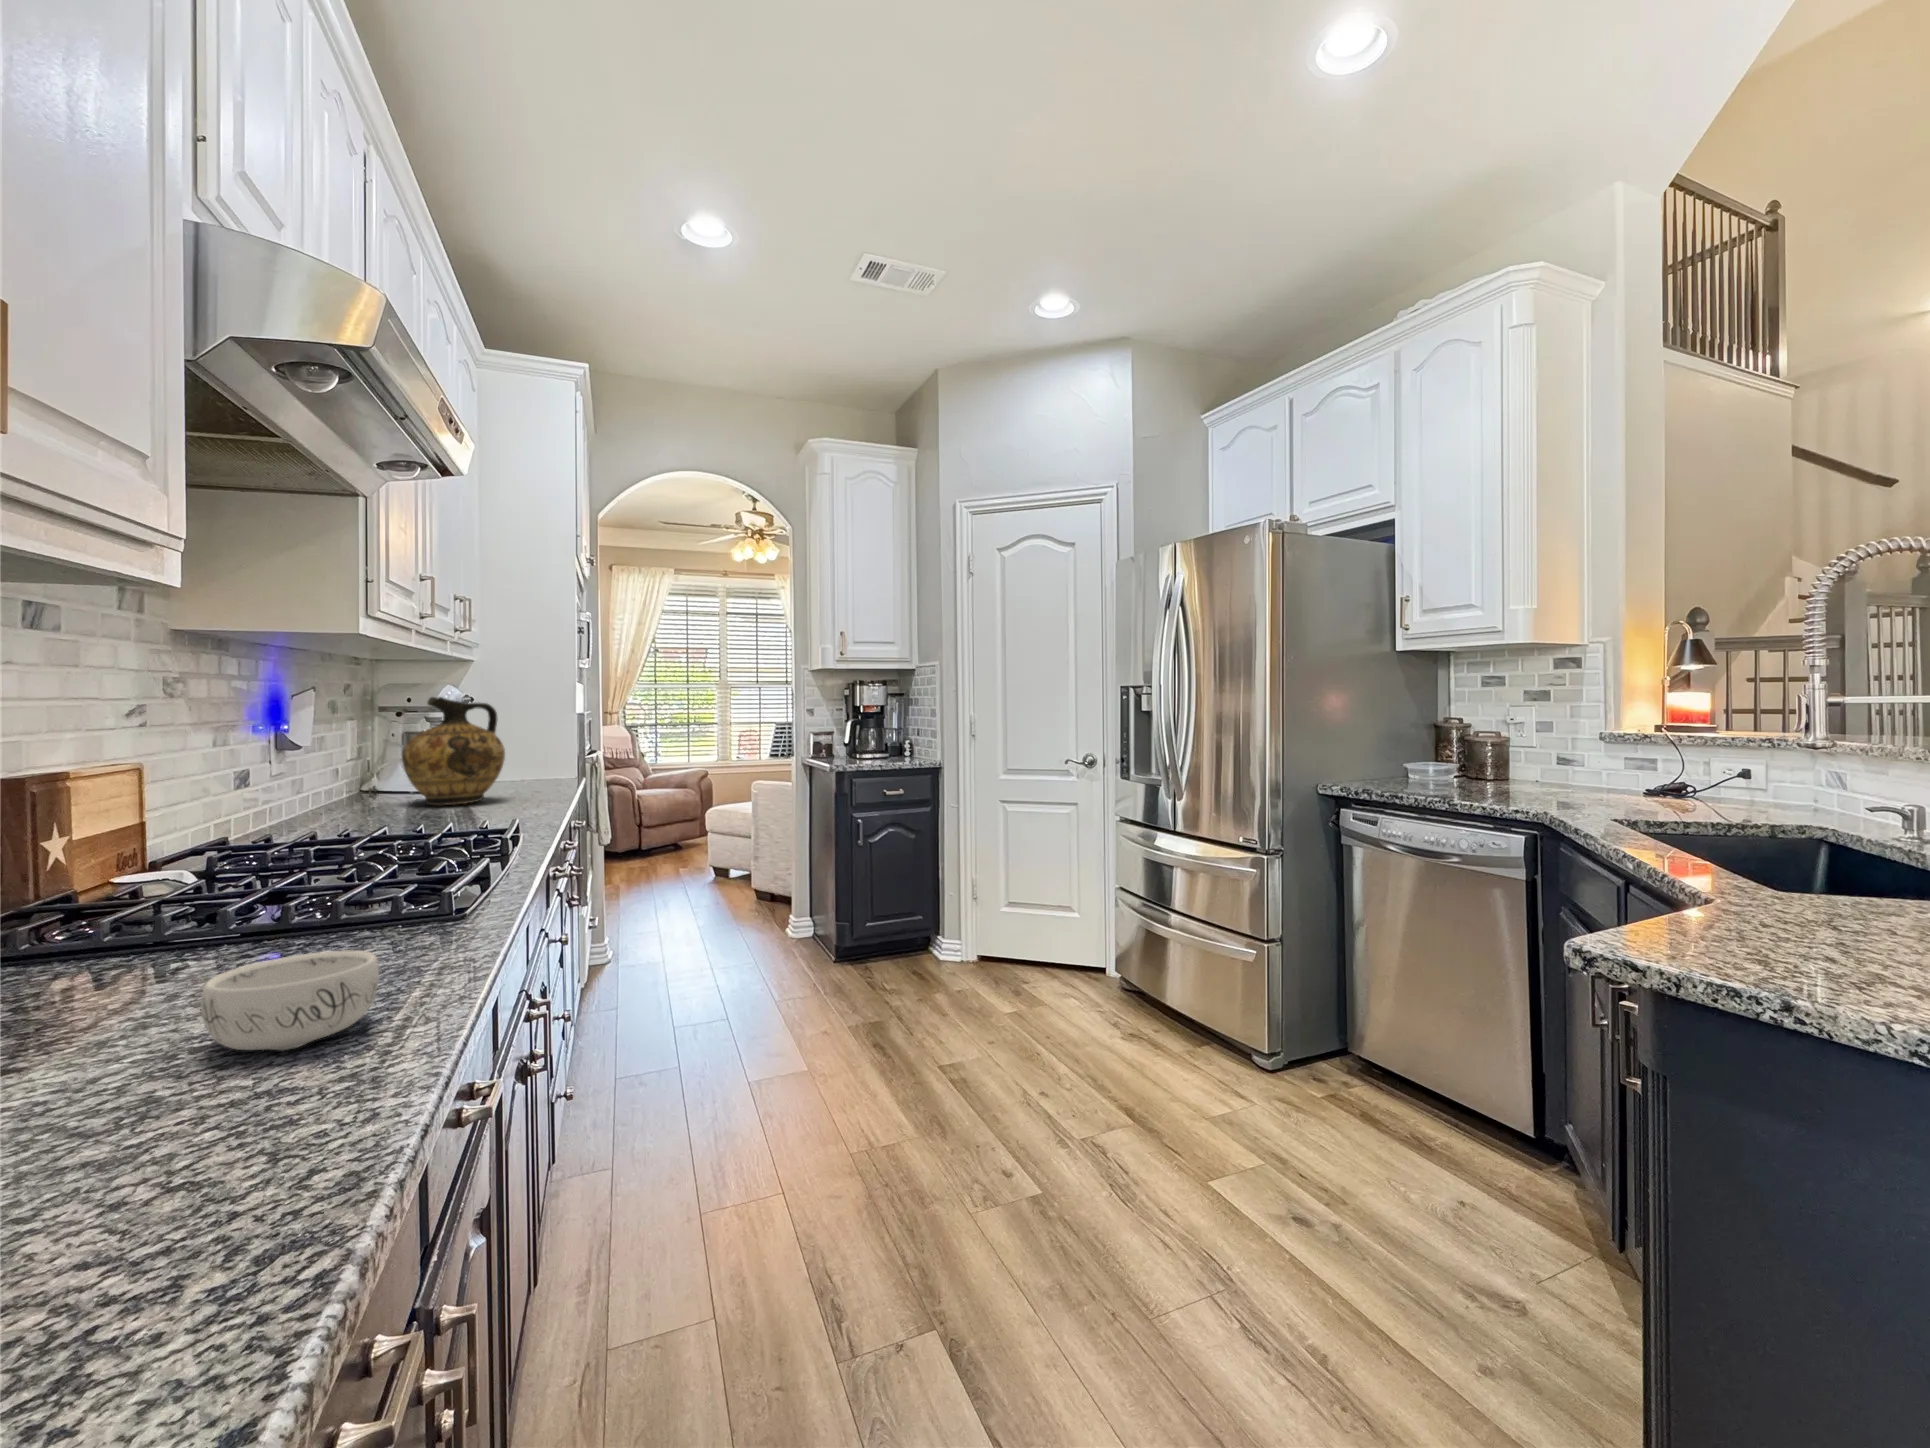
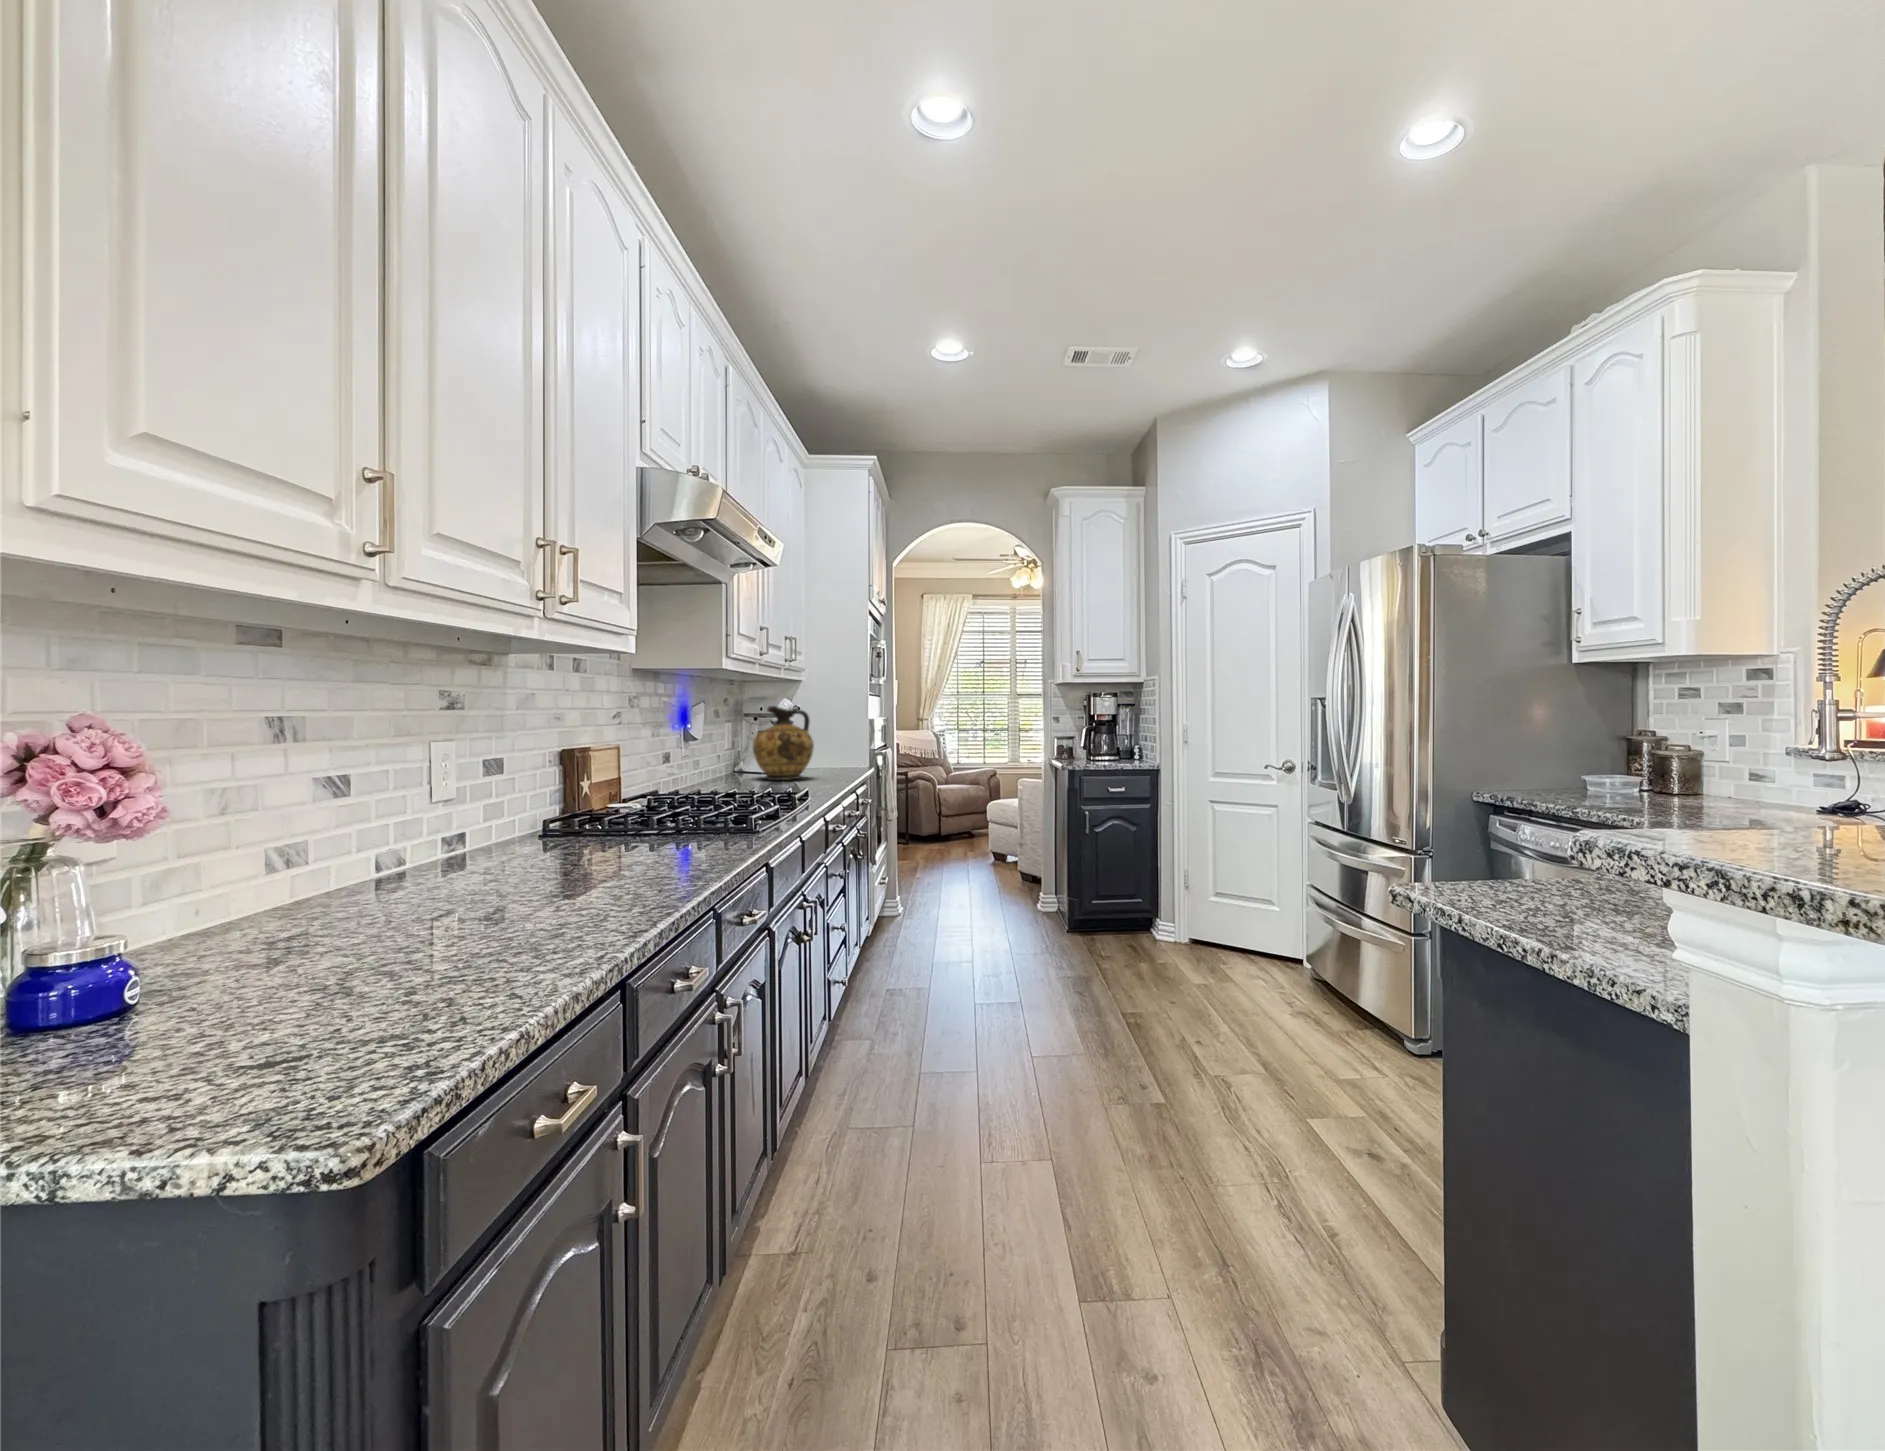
decorative bowl: present [201,951,379,1051] -> none [639,832,707,871]

